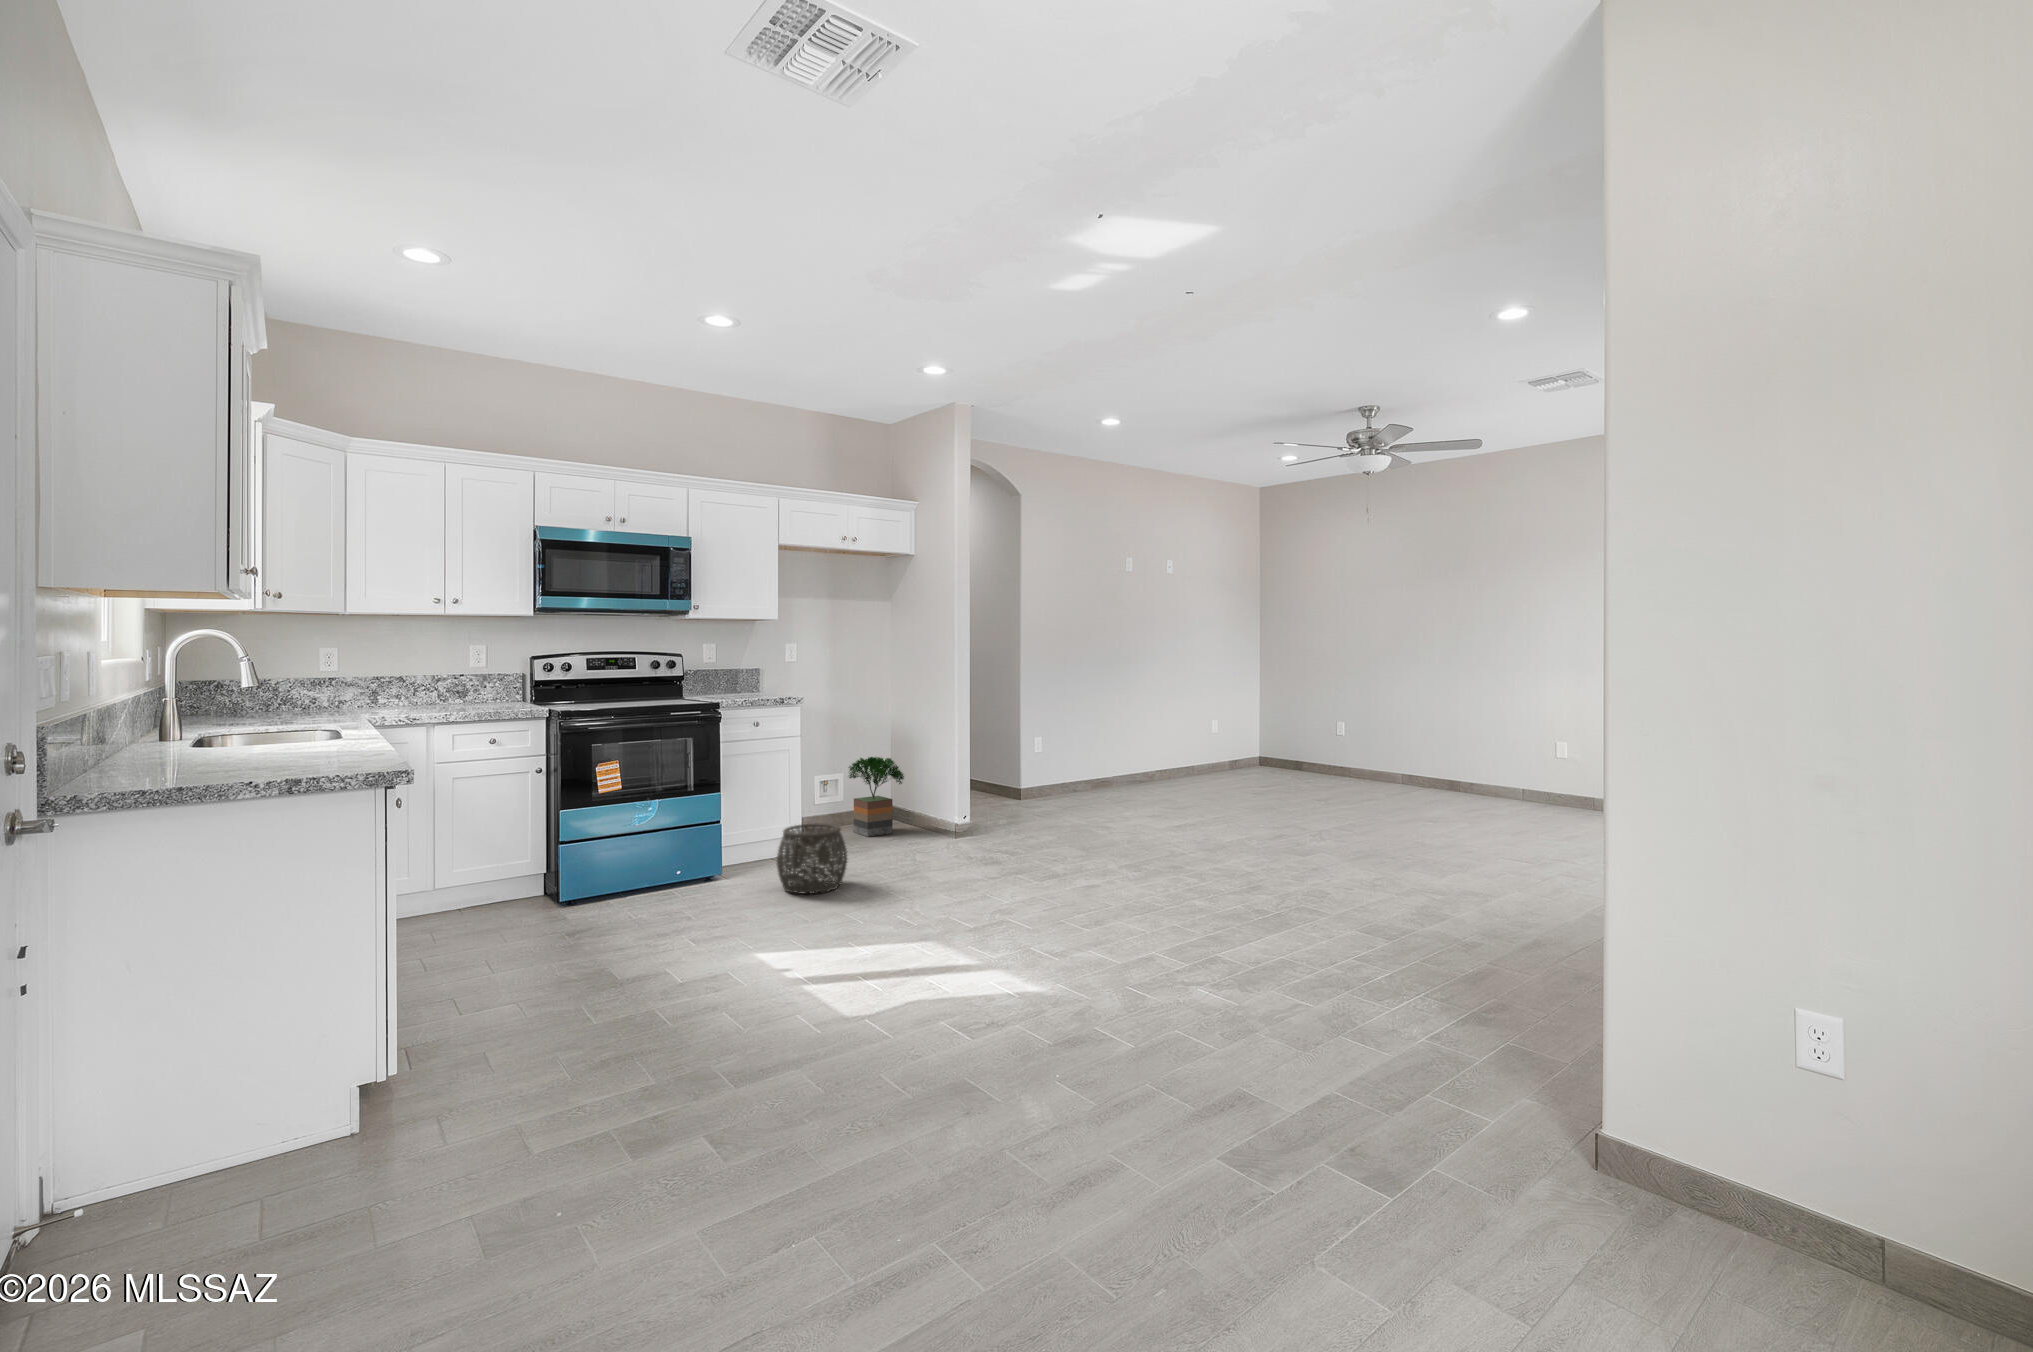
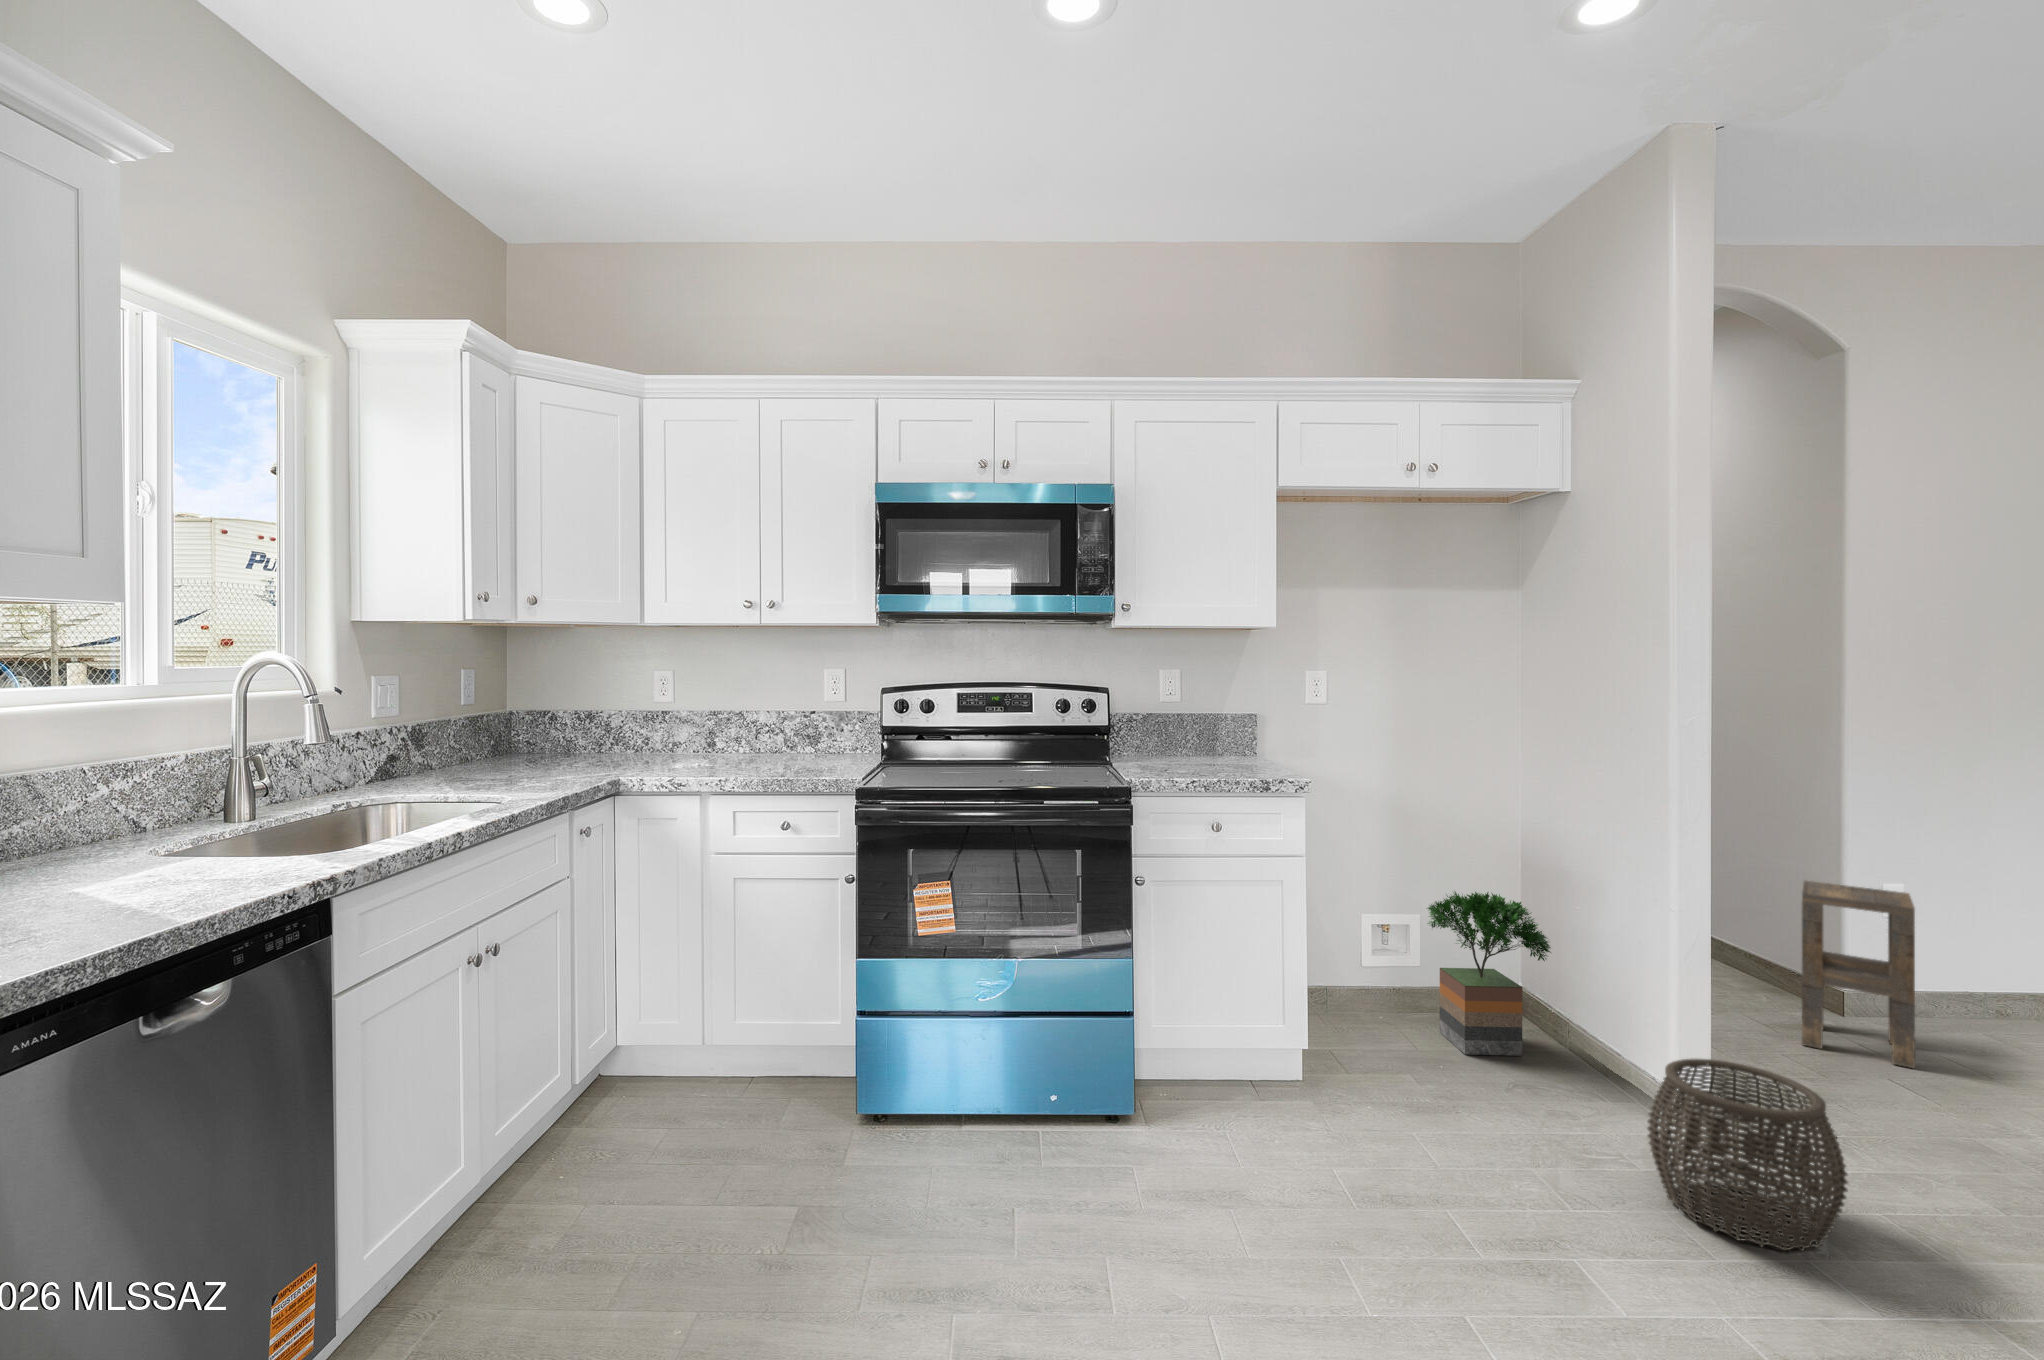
side table: none [1001,739,1038,812] -> present [1802,881,1915,1068]
woven basket: present [777,823,847,894] -> present [1647,1059,1848,1251]

